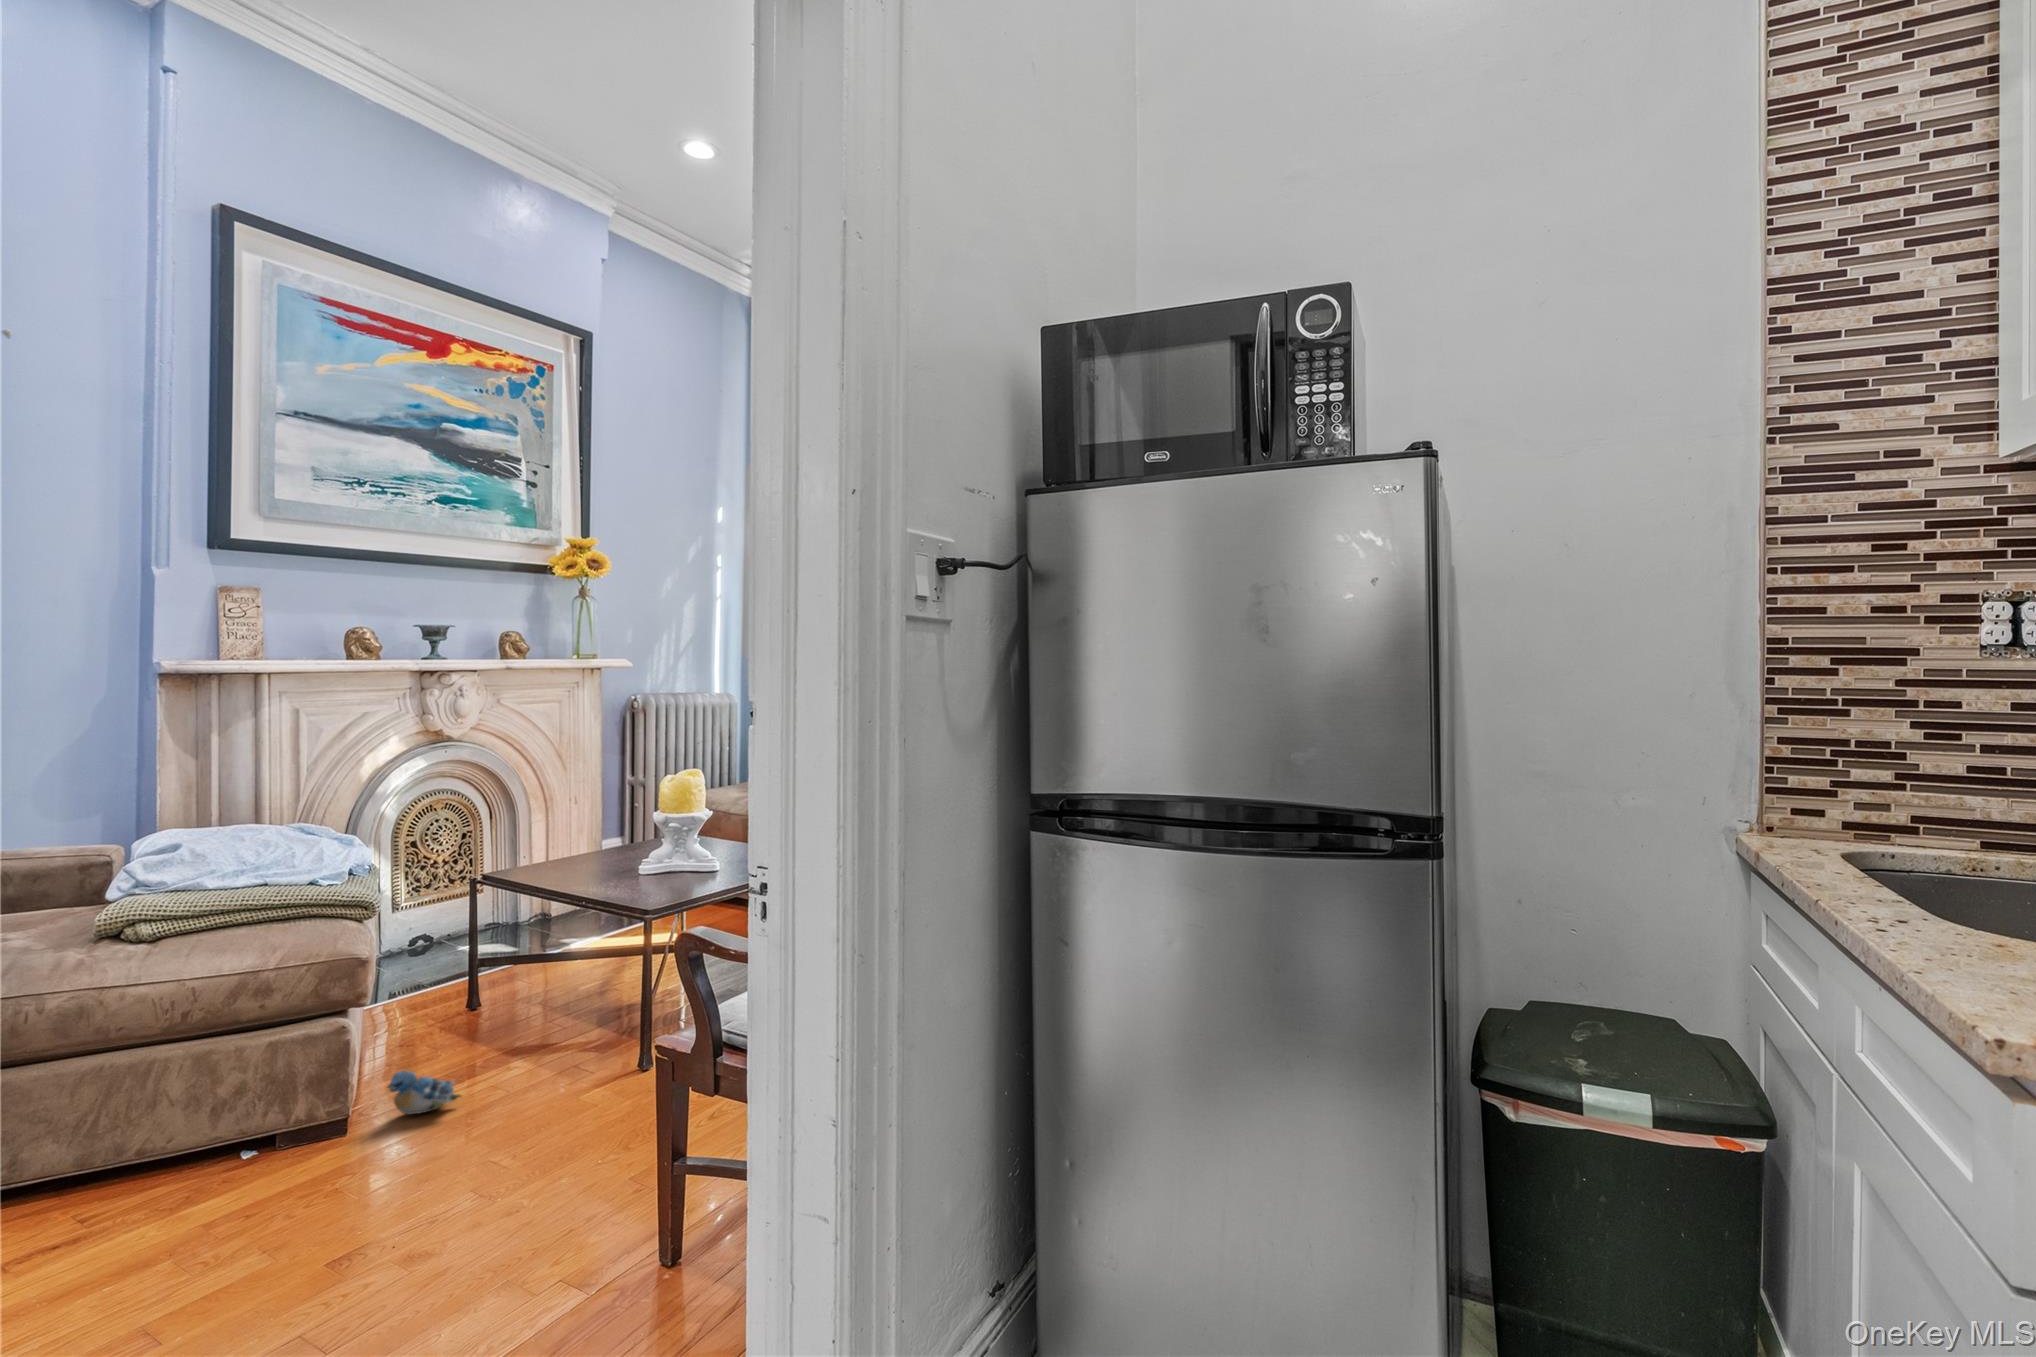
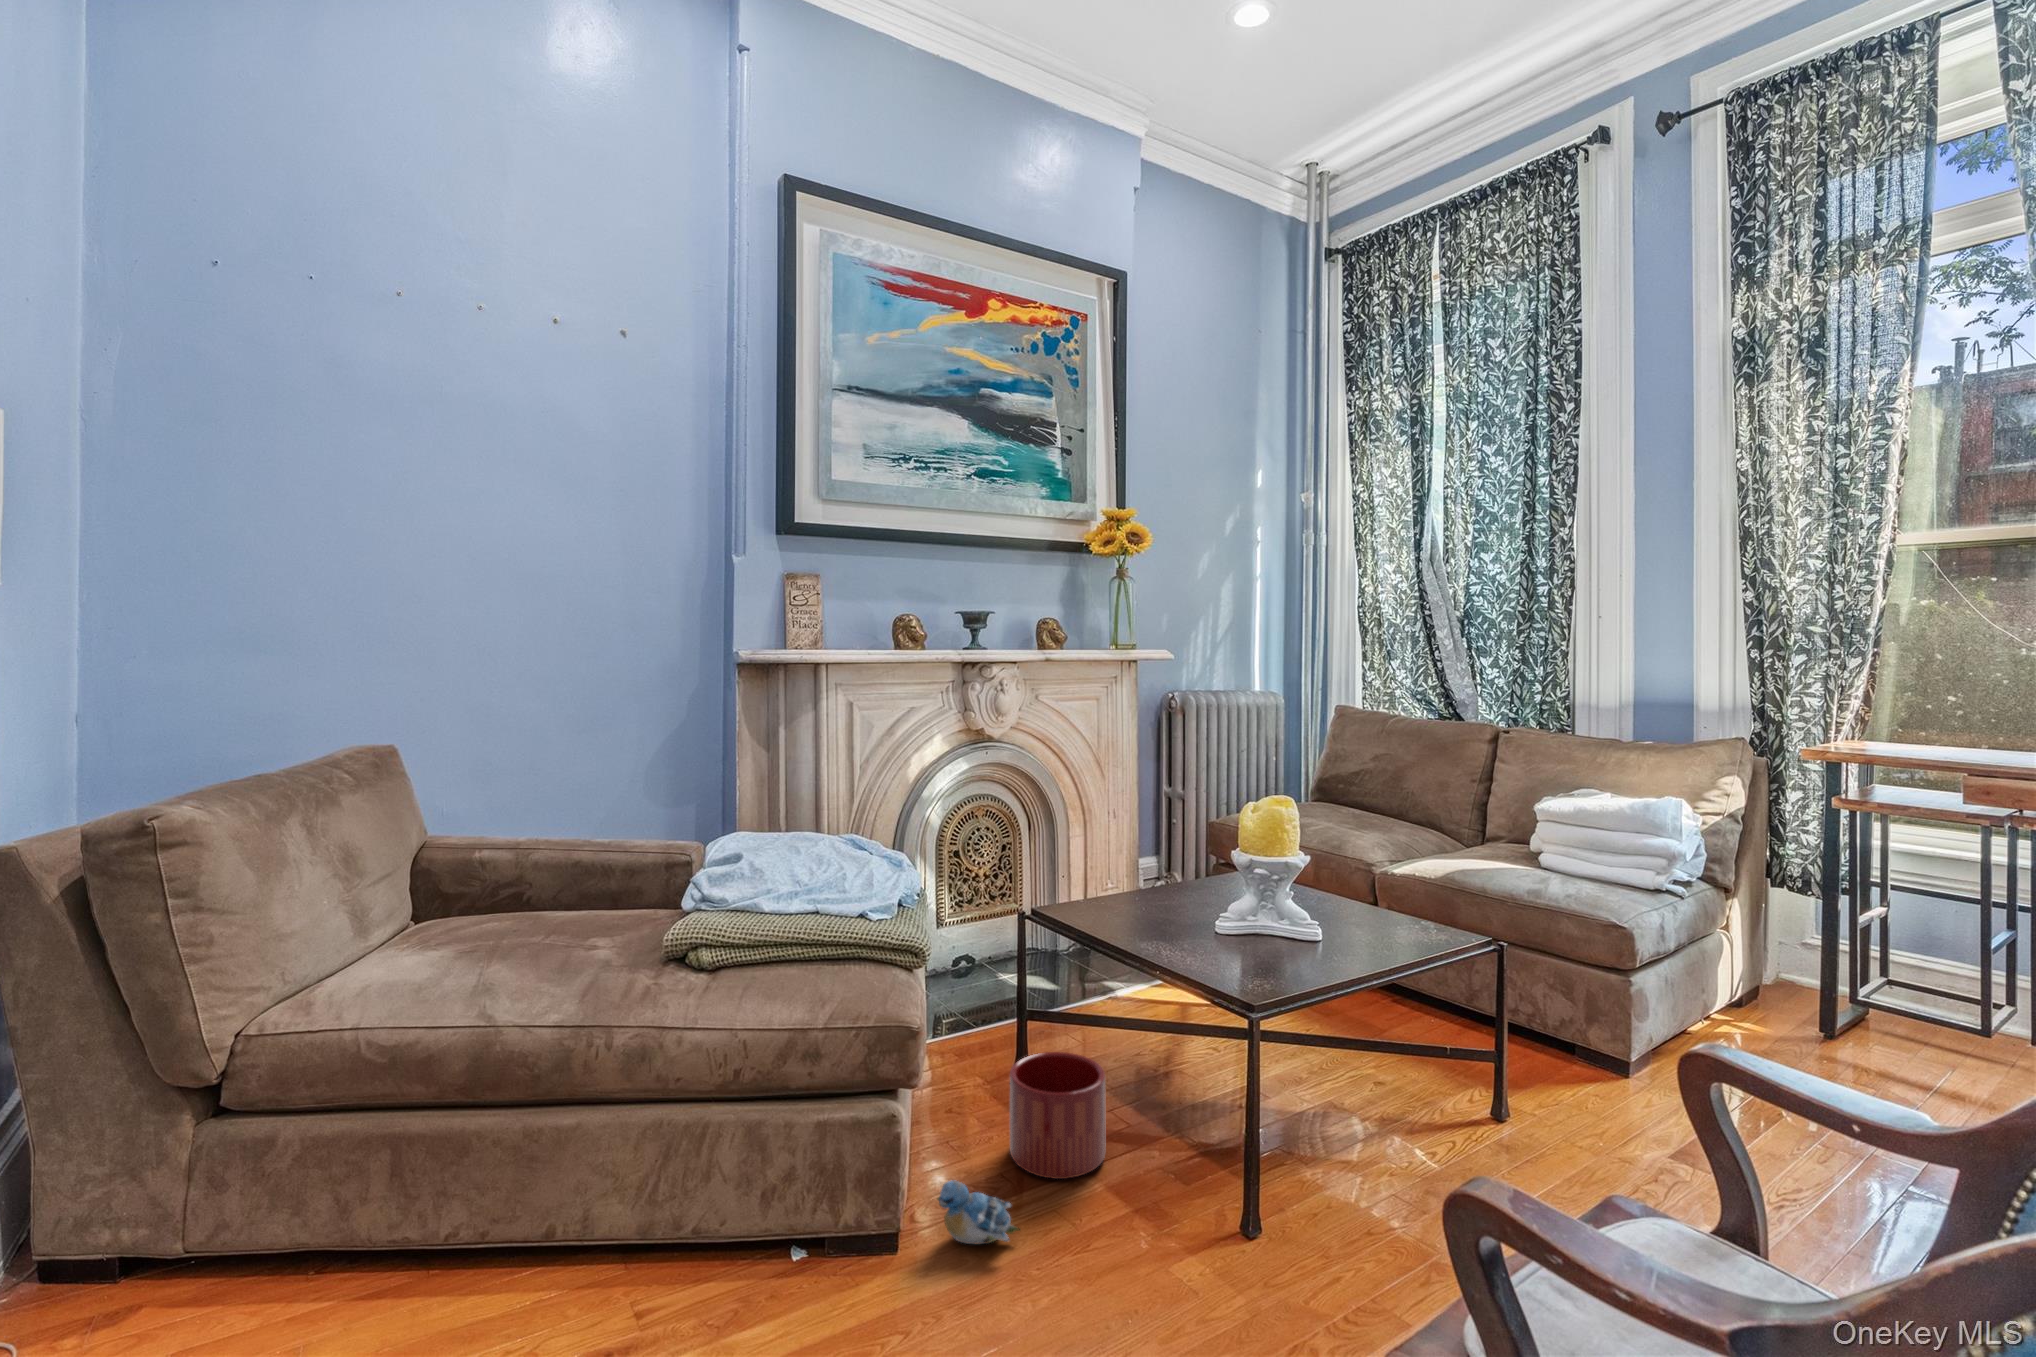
planter: none [458,978,543,1068] -> present [1010,1052,1105,1179]

